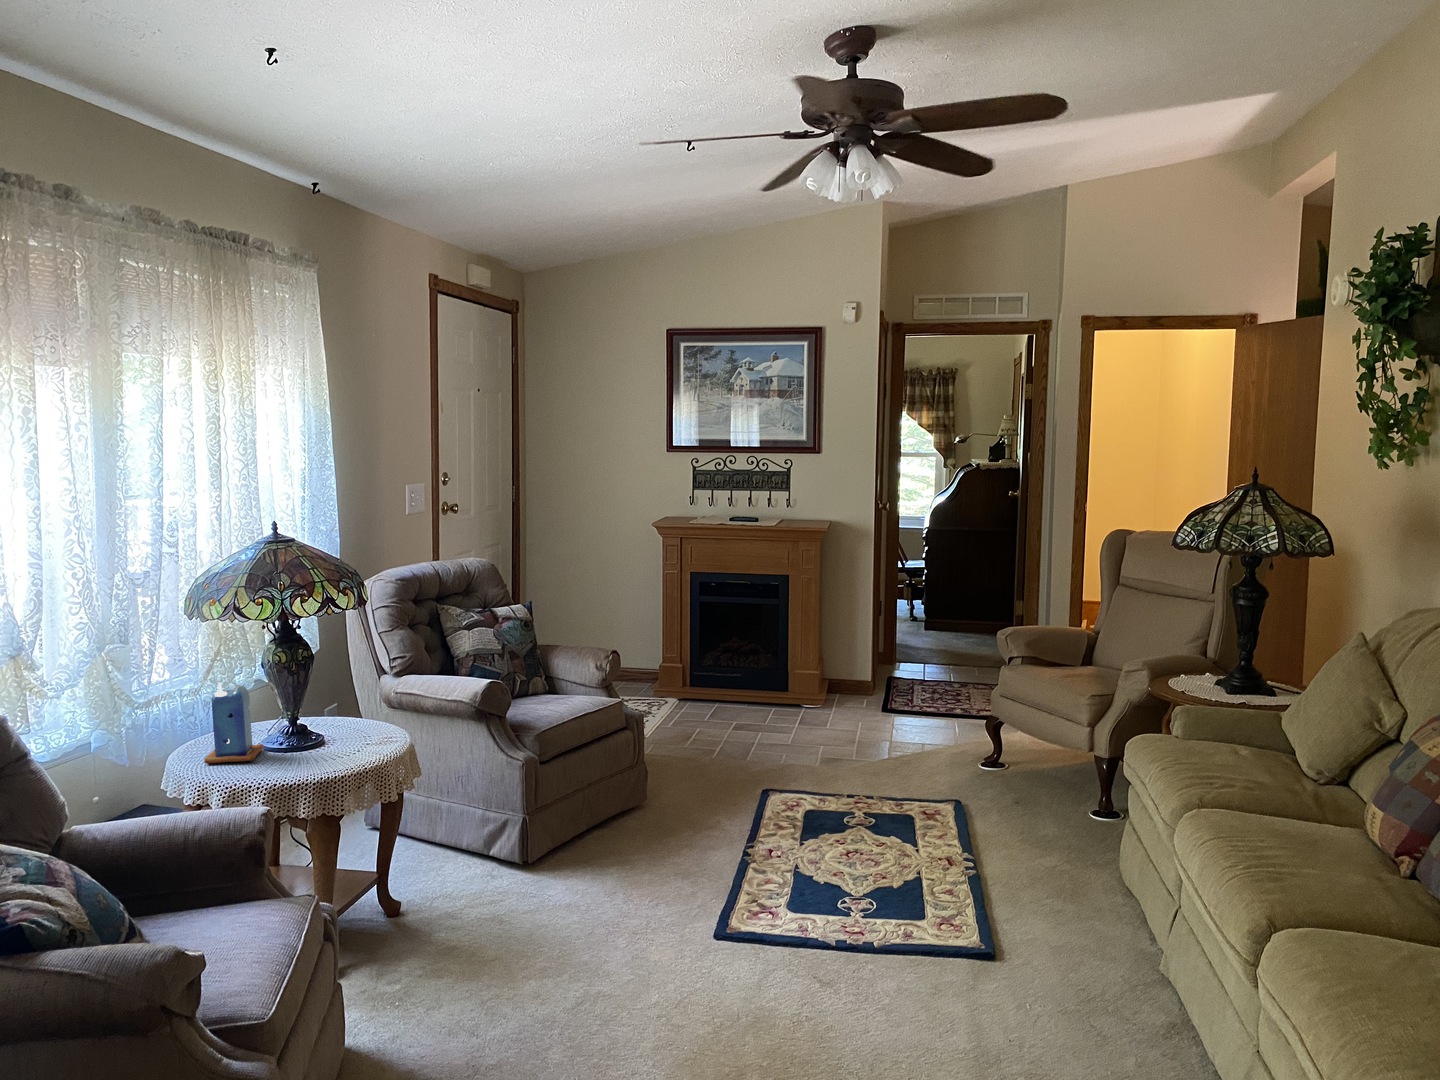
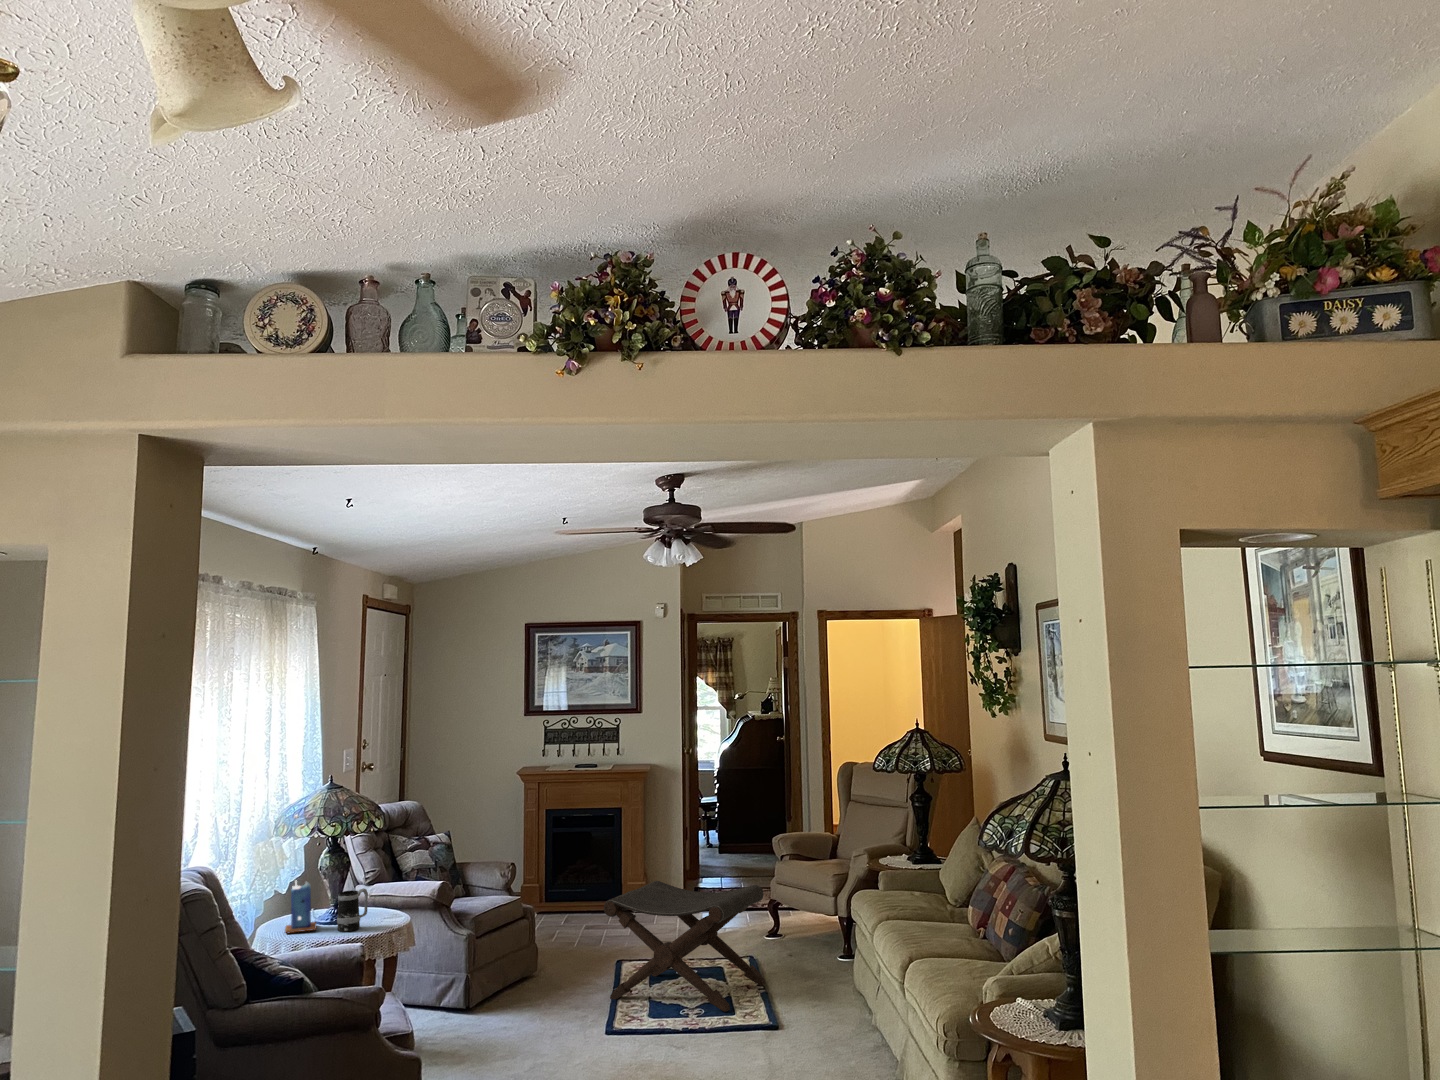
footstool: none [730,693,980,909] -> present [604,881,765,1012]
mug: none [284,700,334,766] -> present [337,888,368,932]

